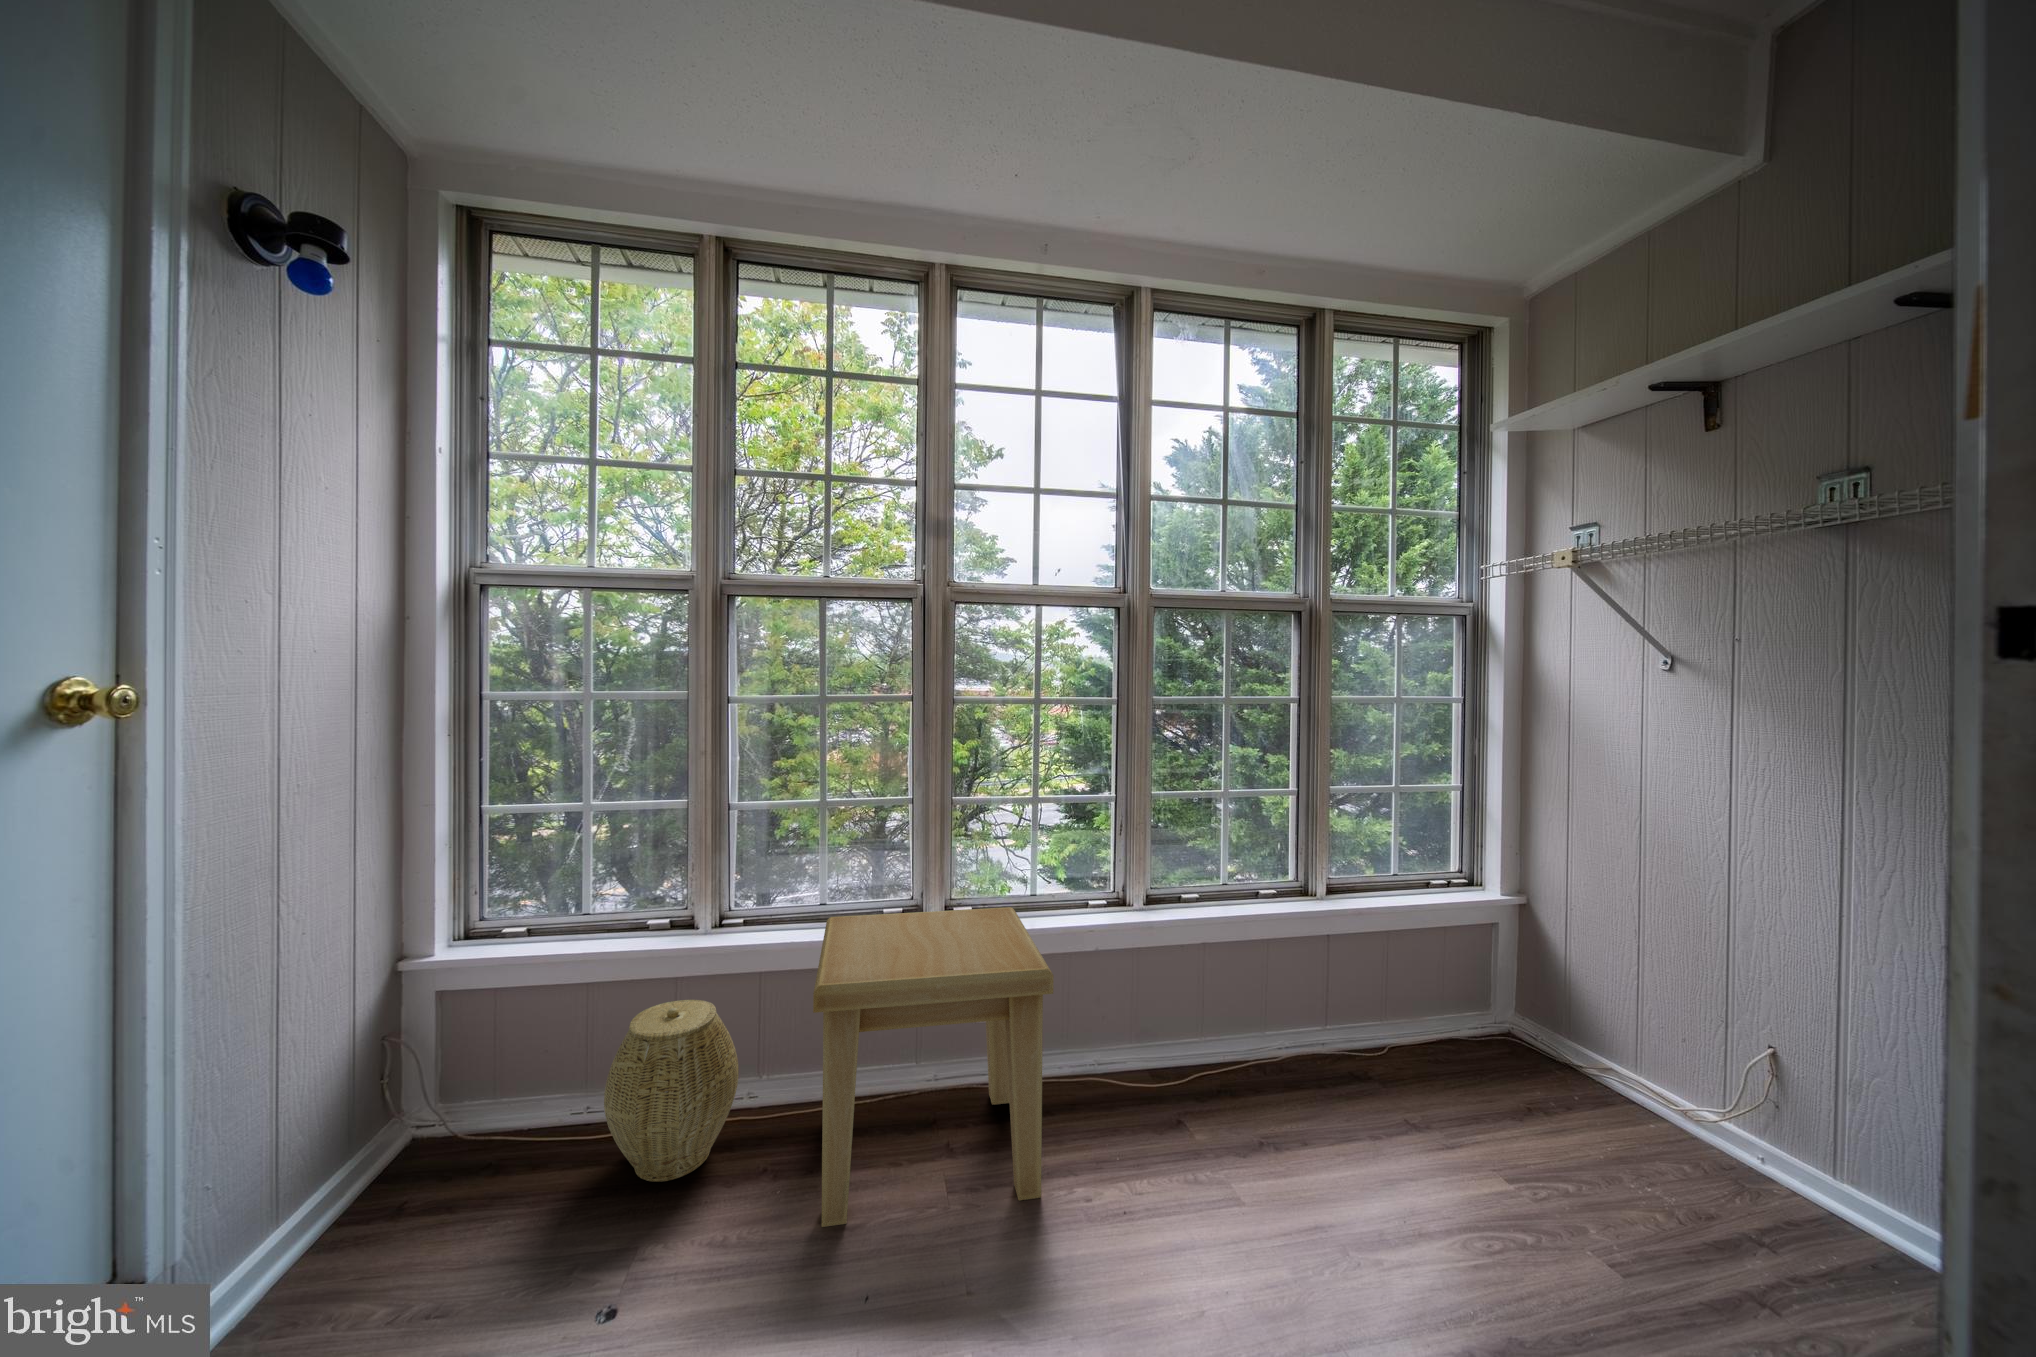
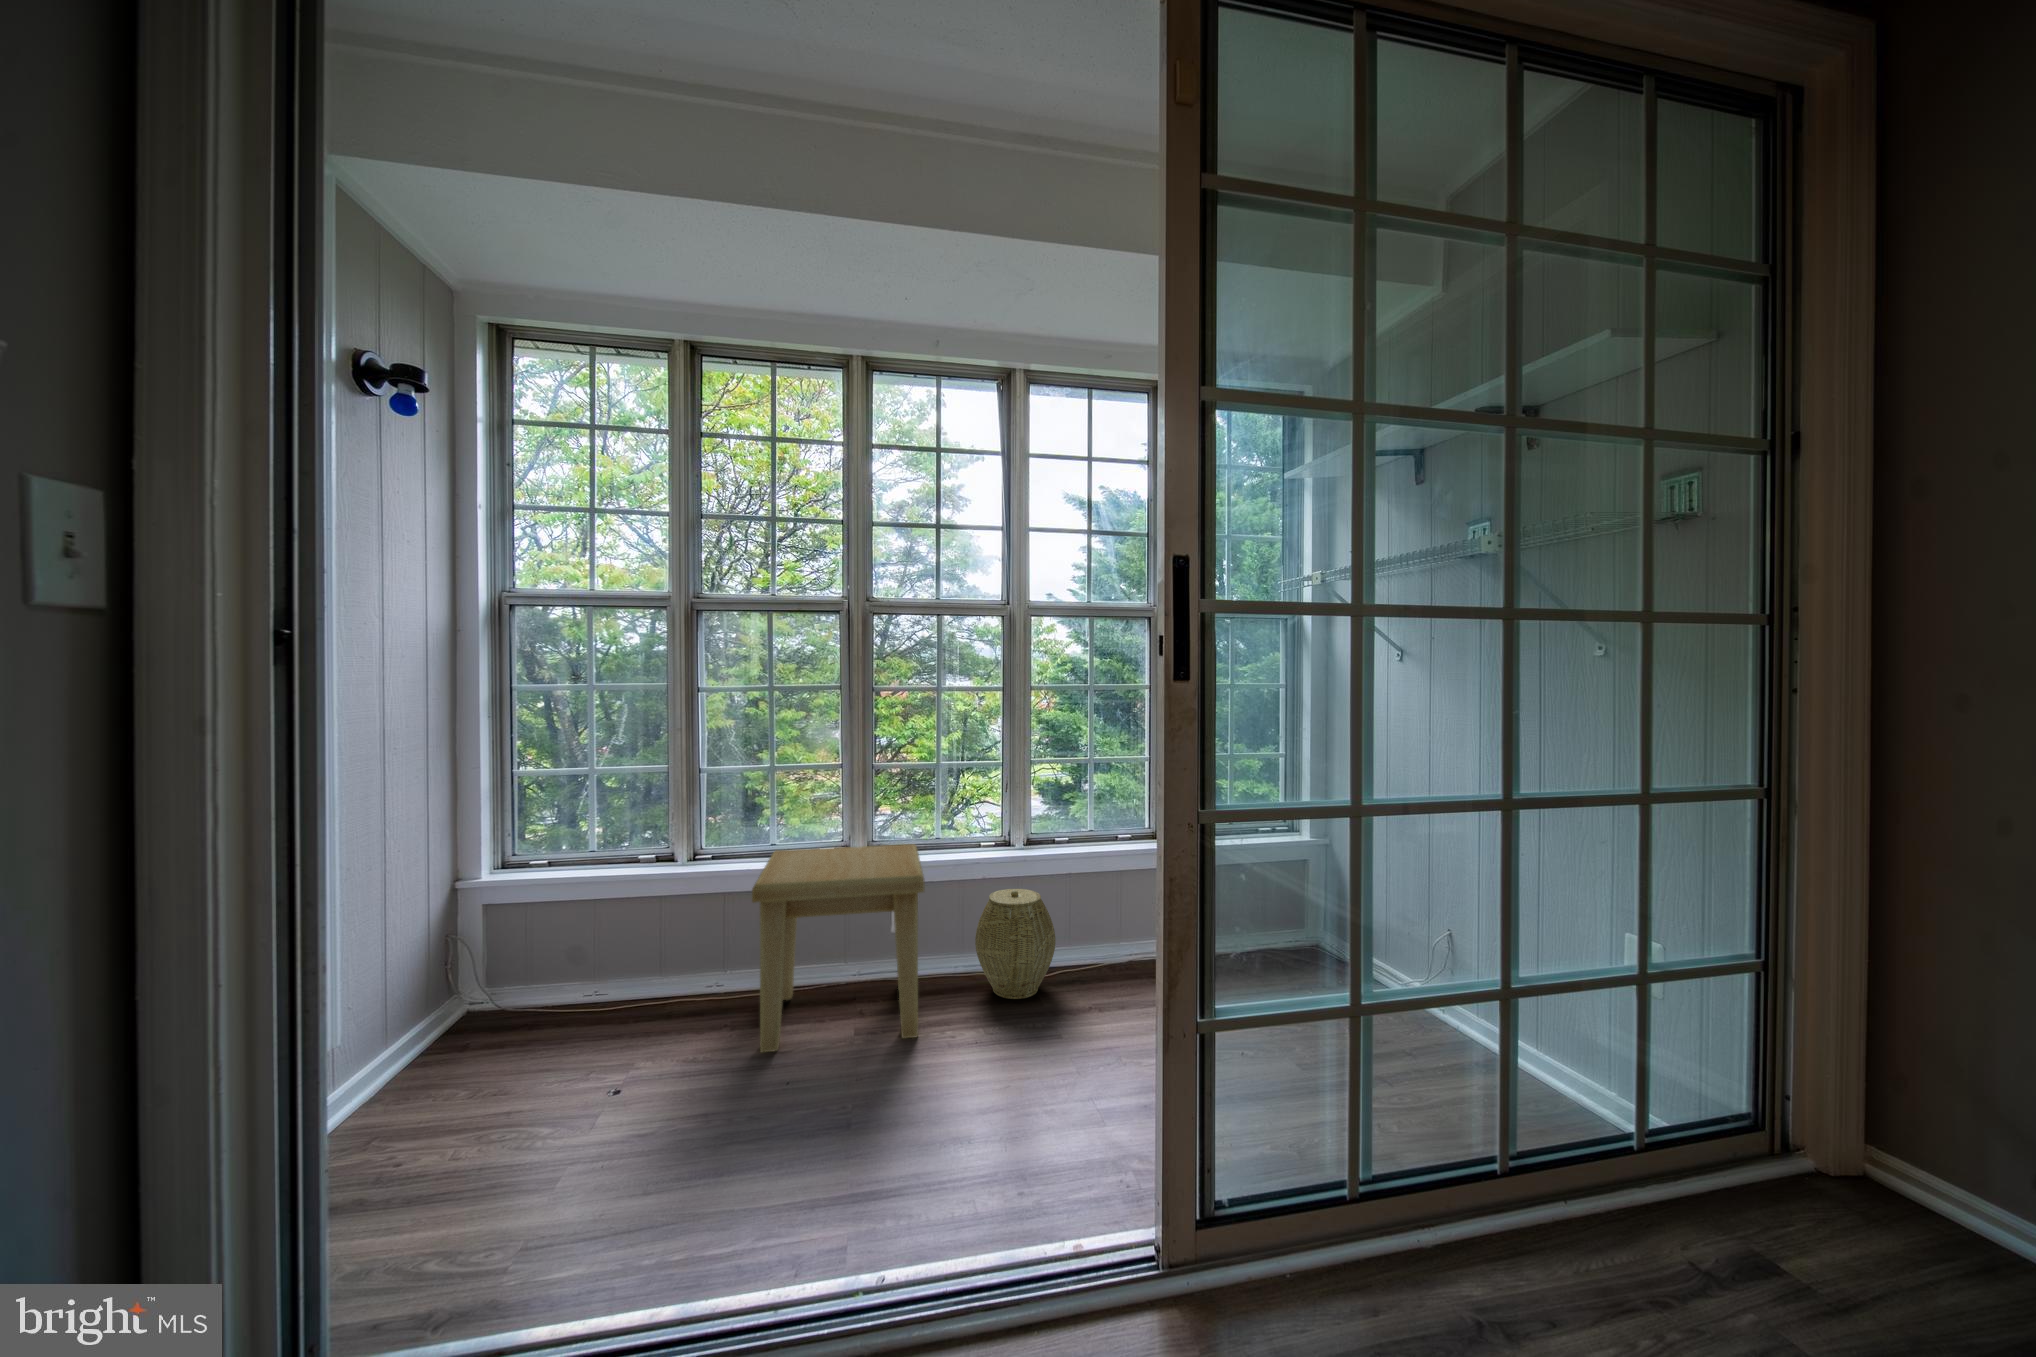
woven basket: present [604,1000,739,1182] -> present [975,889,1055,999]

